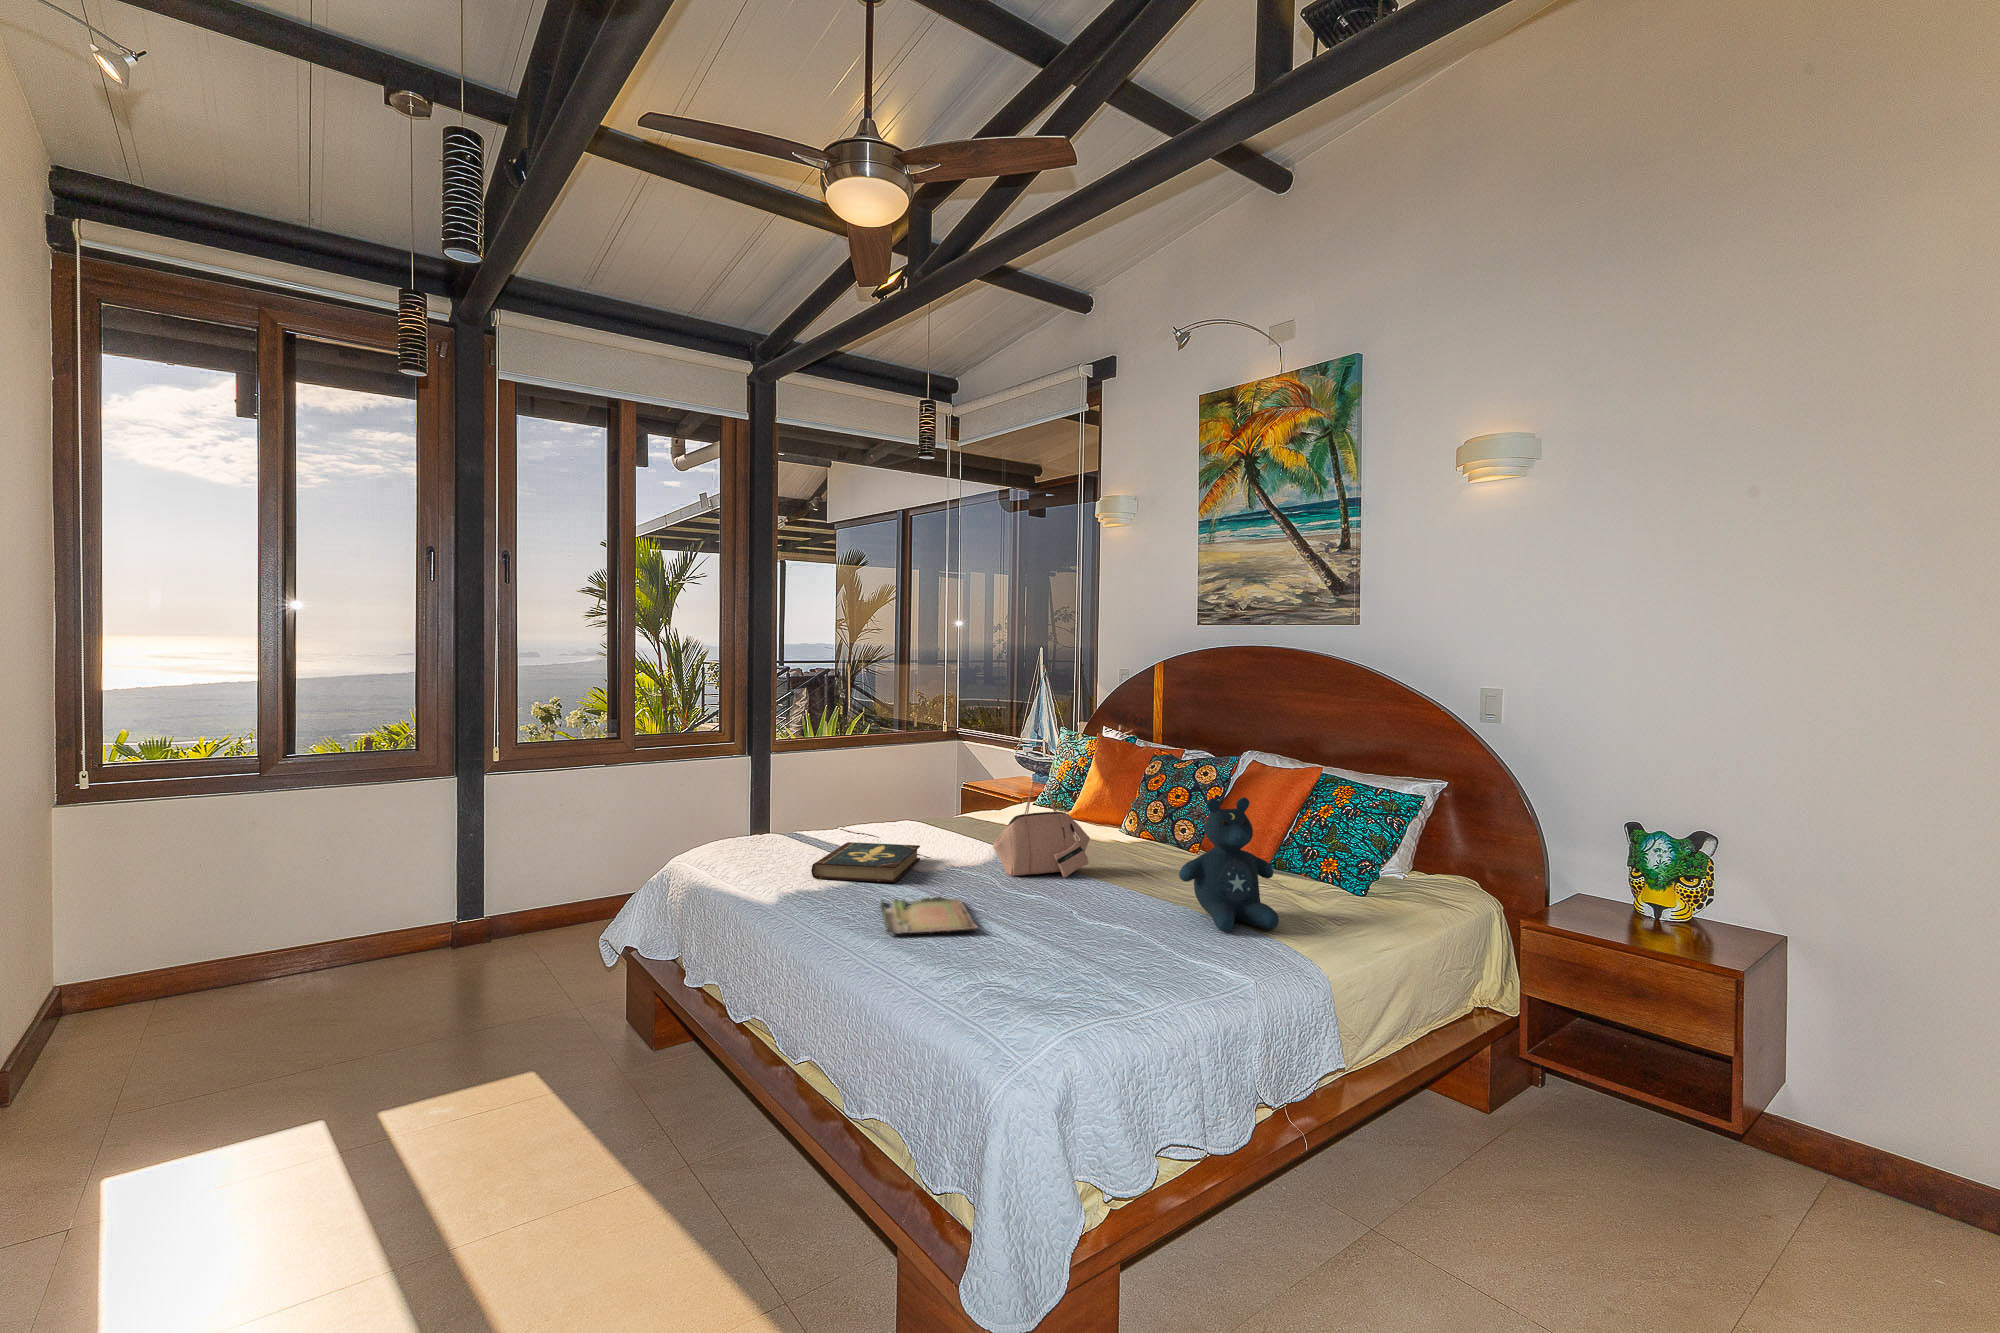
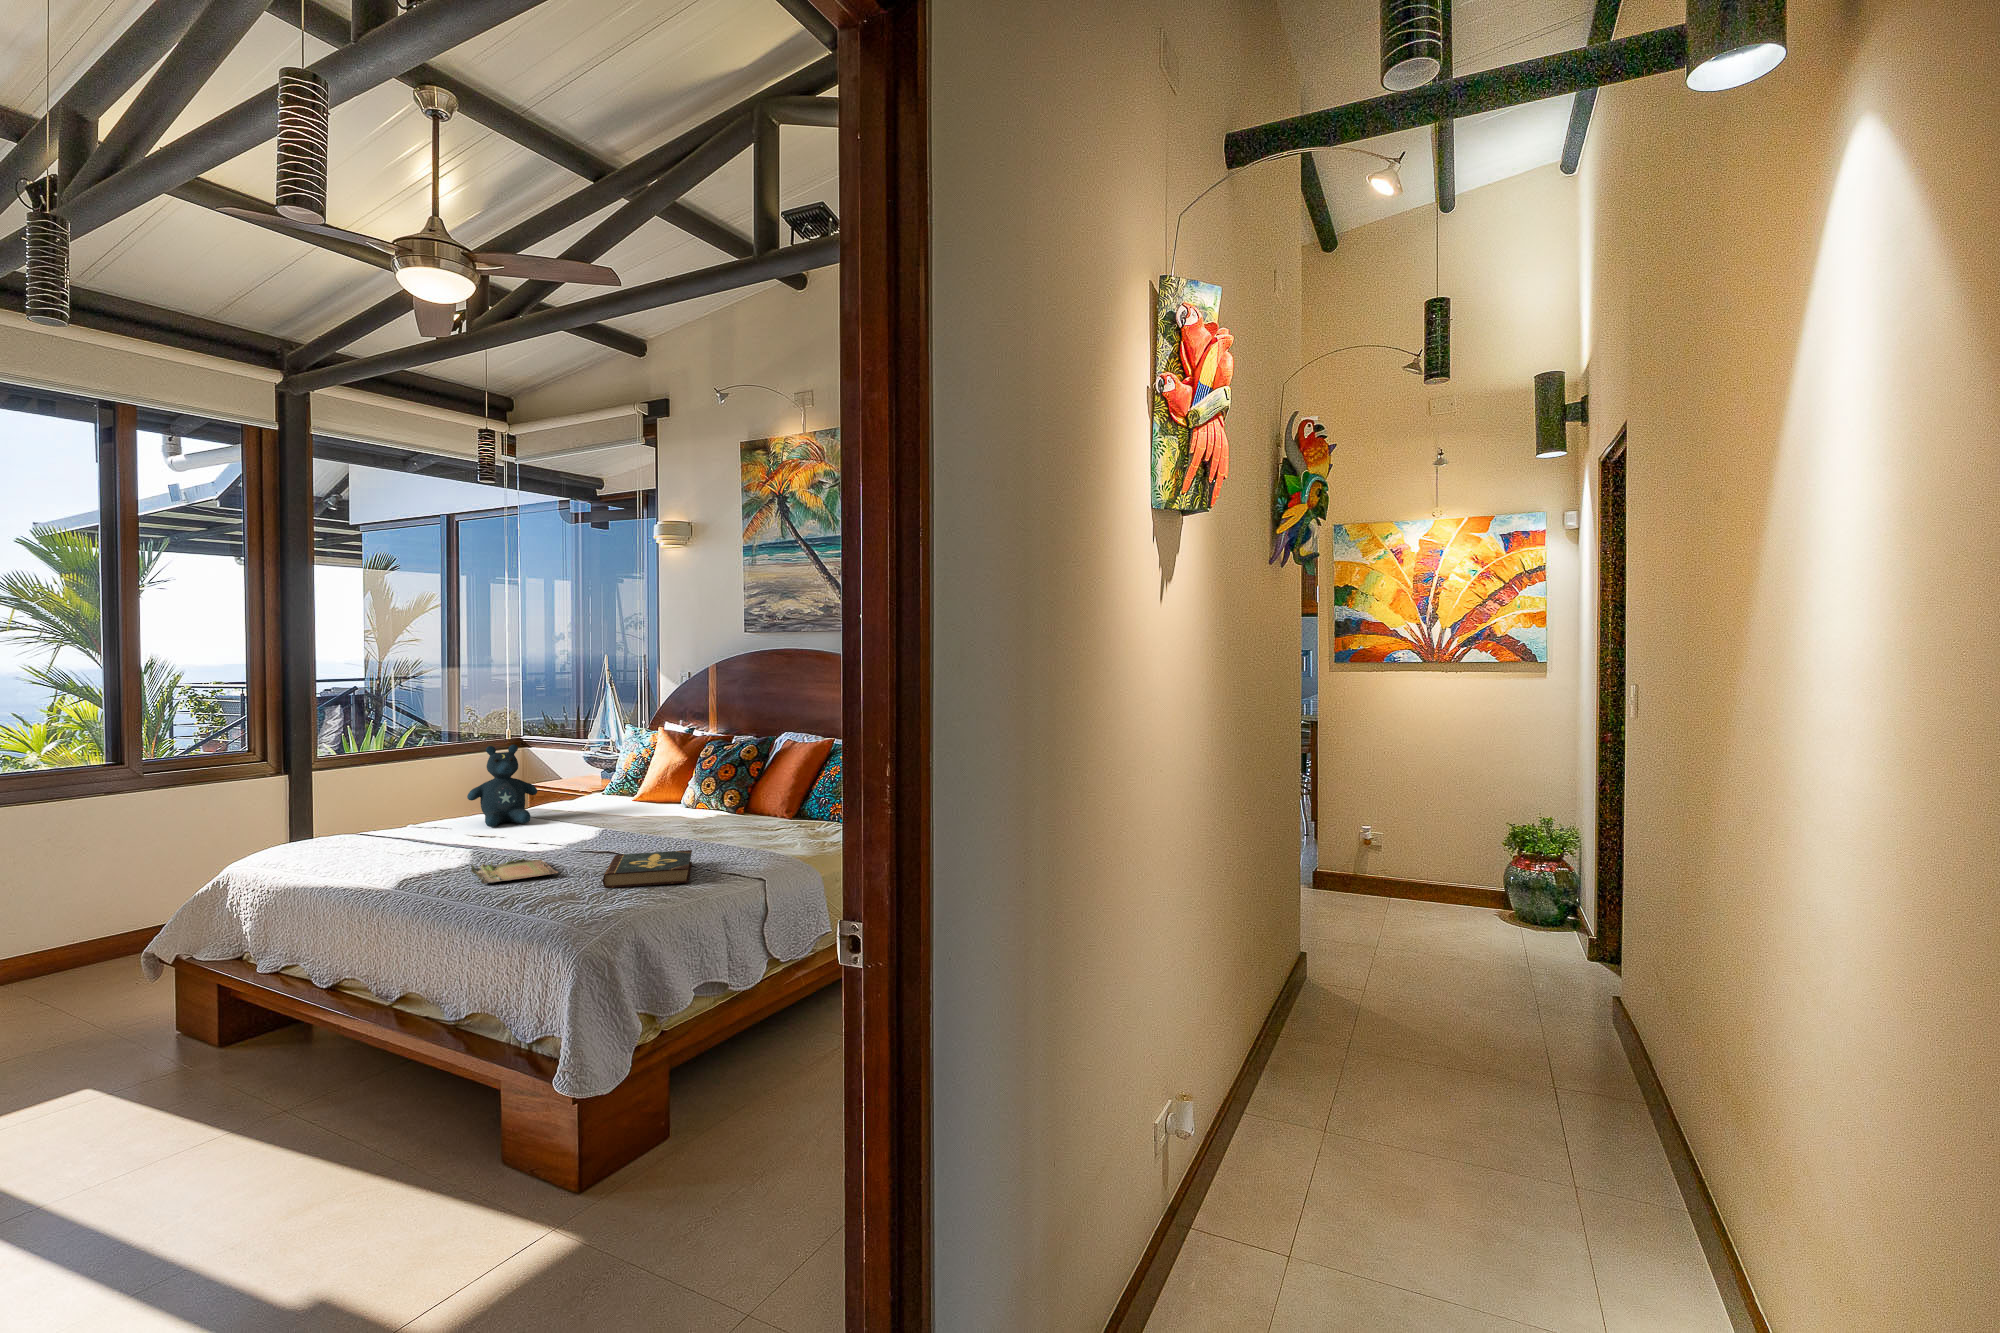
handbag: present [993,781,1090,878] -> none [567,765,650,842]
stuffed bear: present [1179,798,1279,932] -> present [467,745,537,827]
book: present [811,842,920,882] -> present [603,850,692,888]

